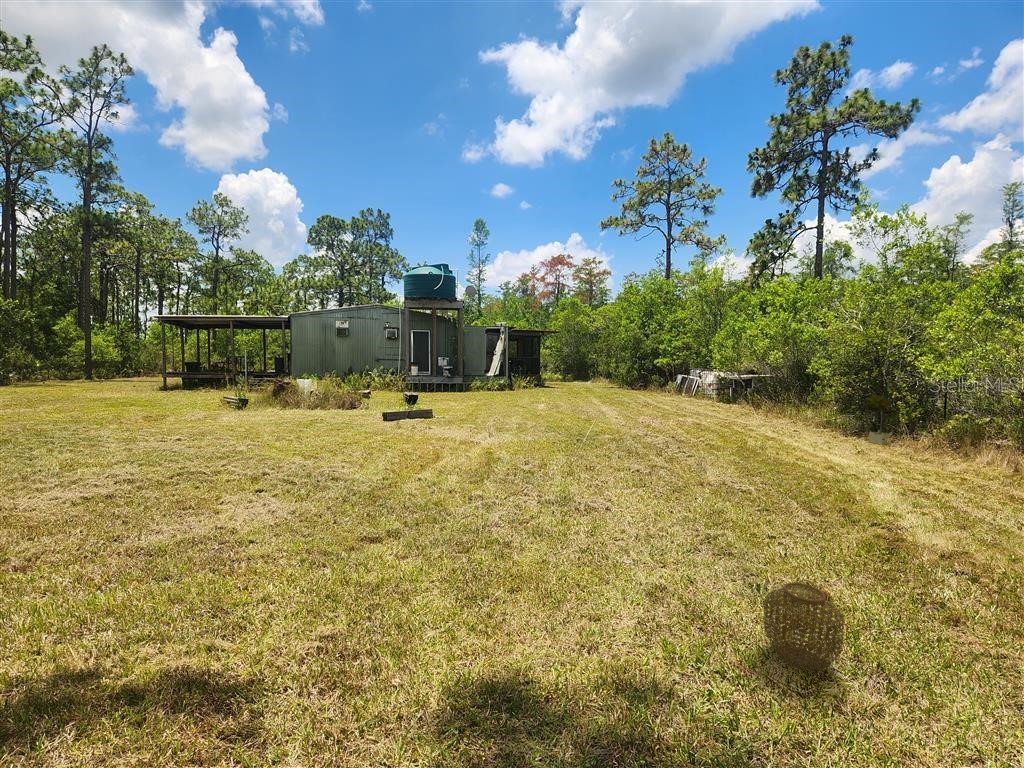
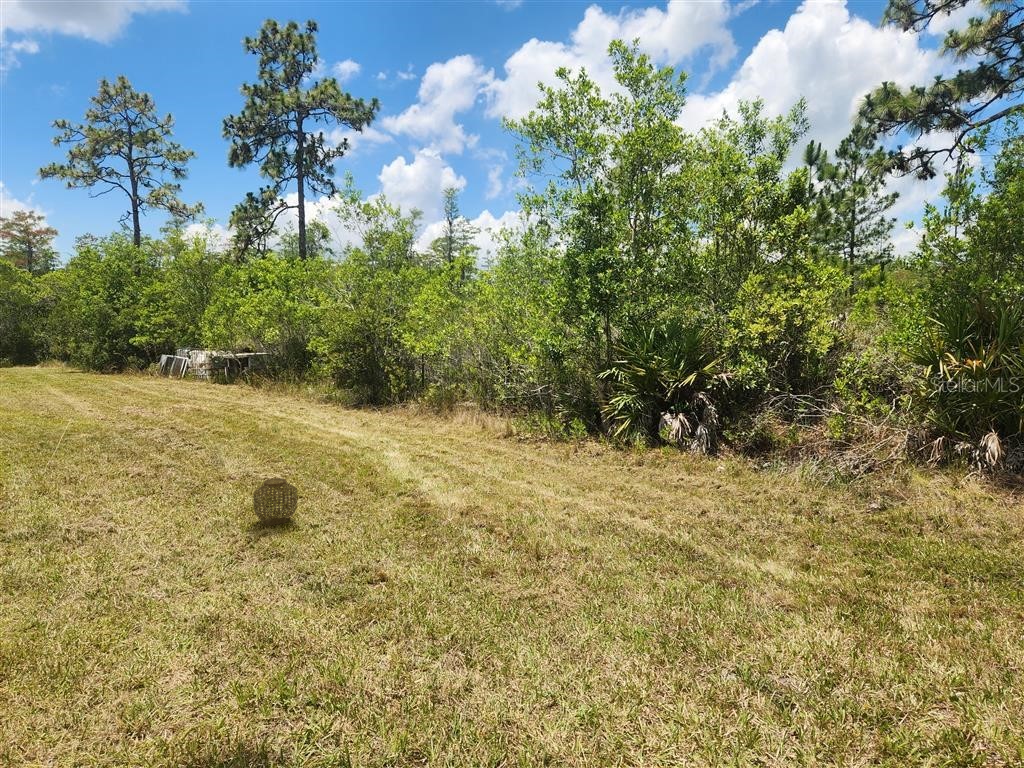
potted tree: present [868,395,892,445] -> none [339,365,358,405]

